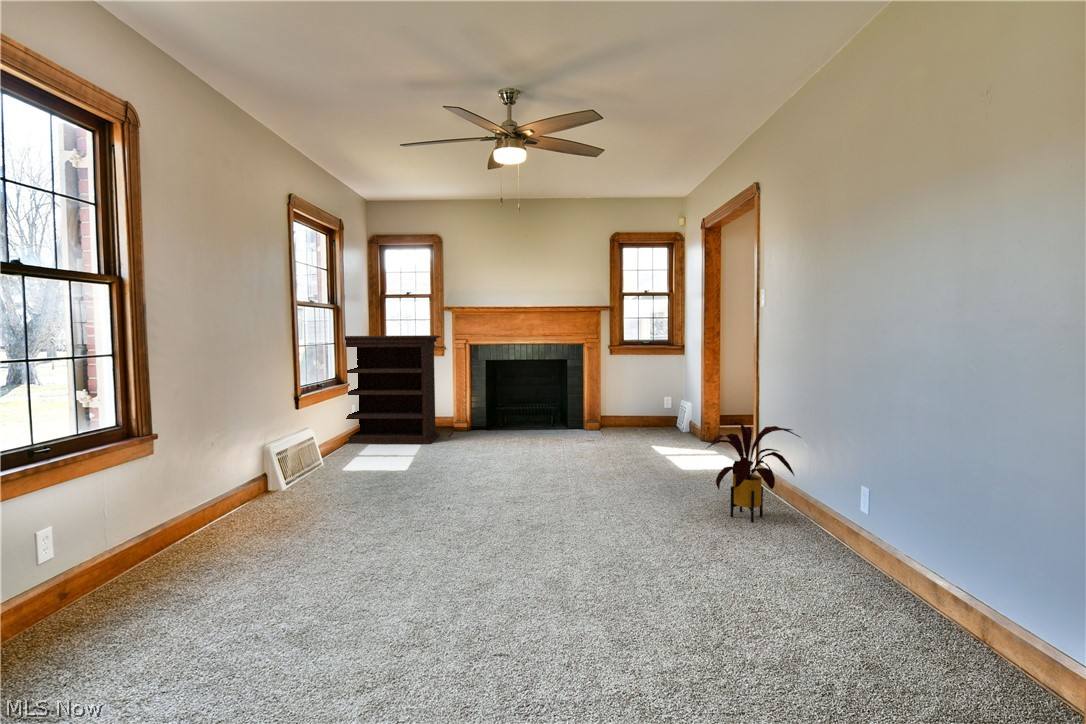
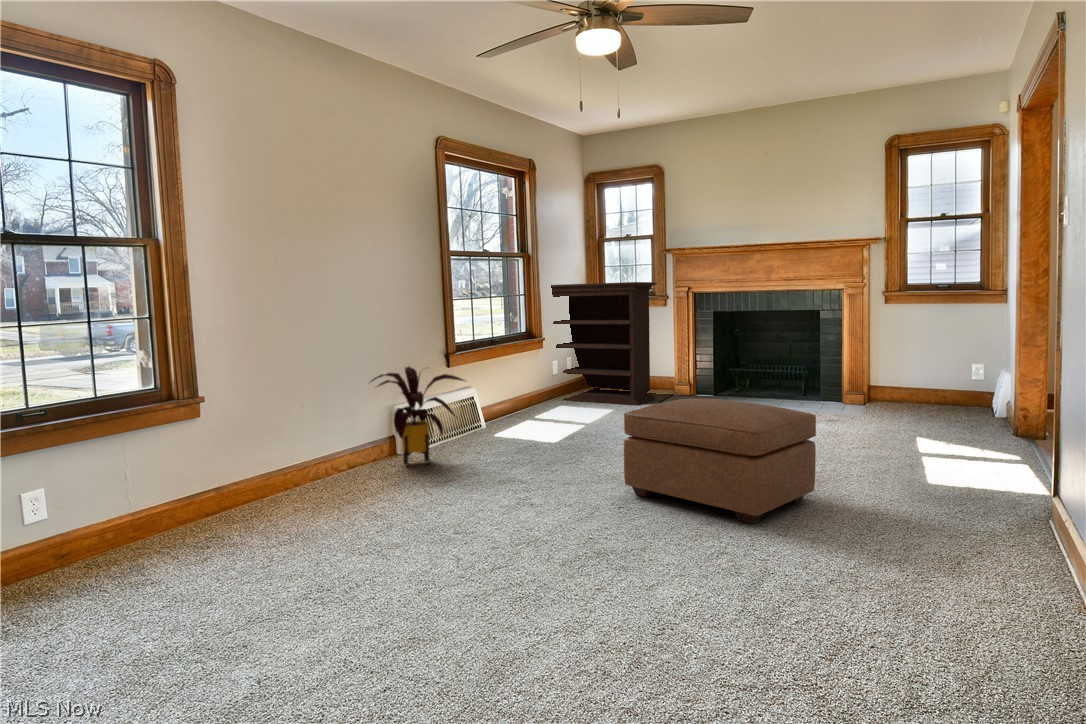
house plant: present [706,423,800,522] -> present [371,367,465,467]
ottoman: none [497,454,659,577] -> present [624,399,816,524]

